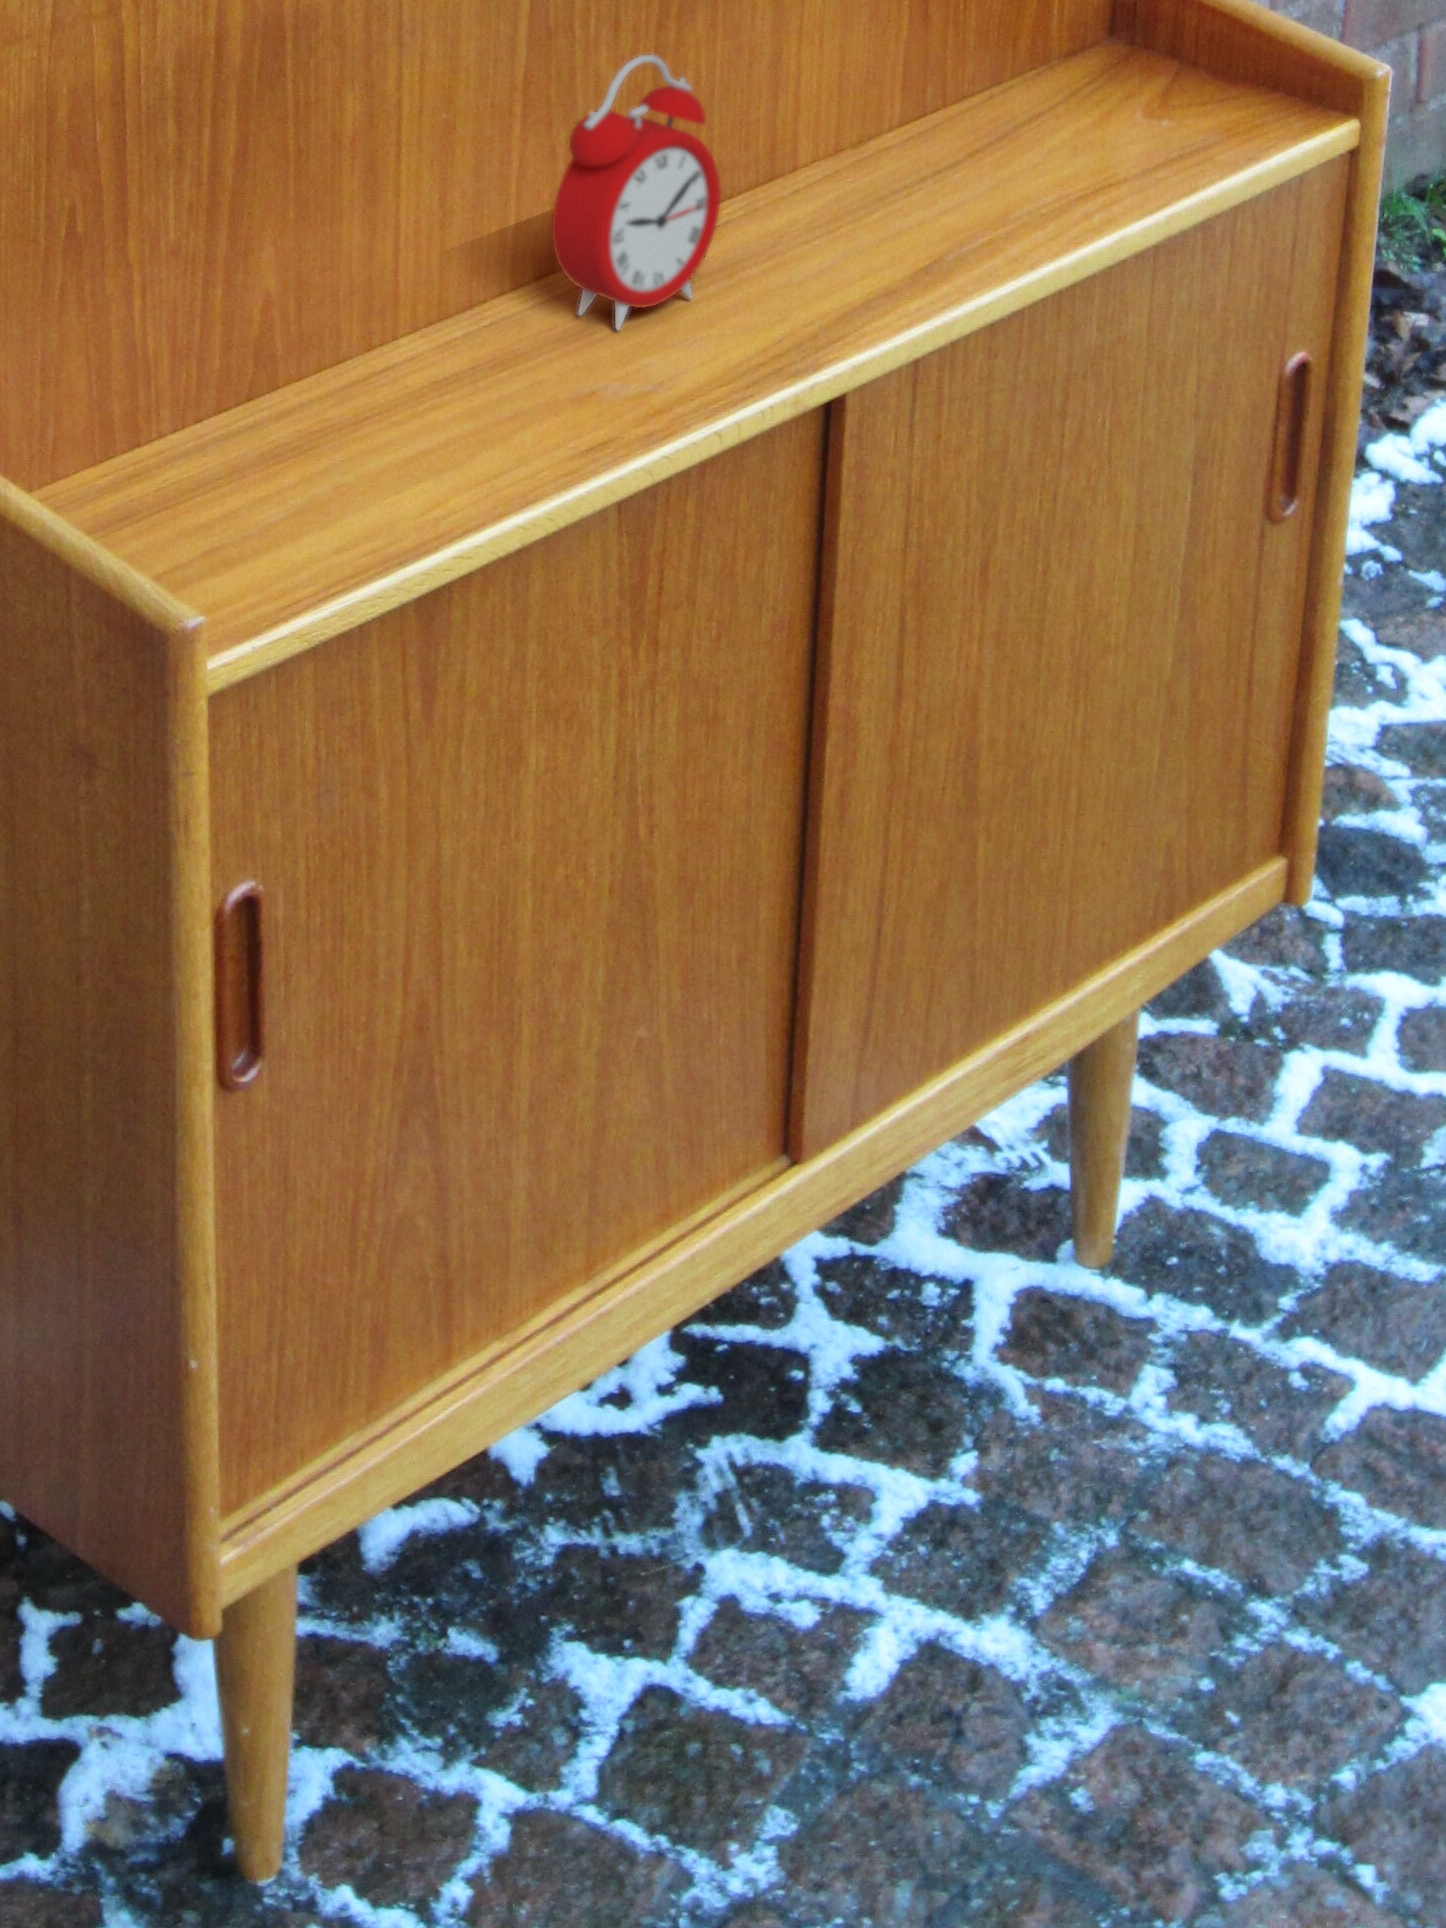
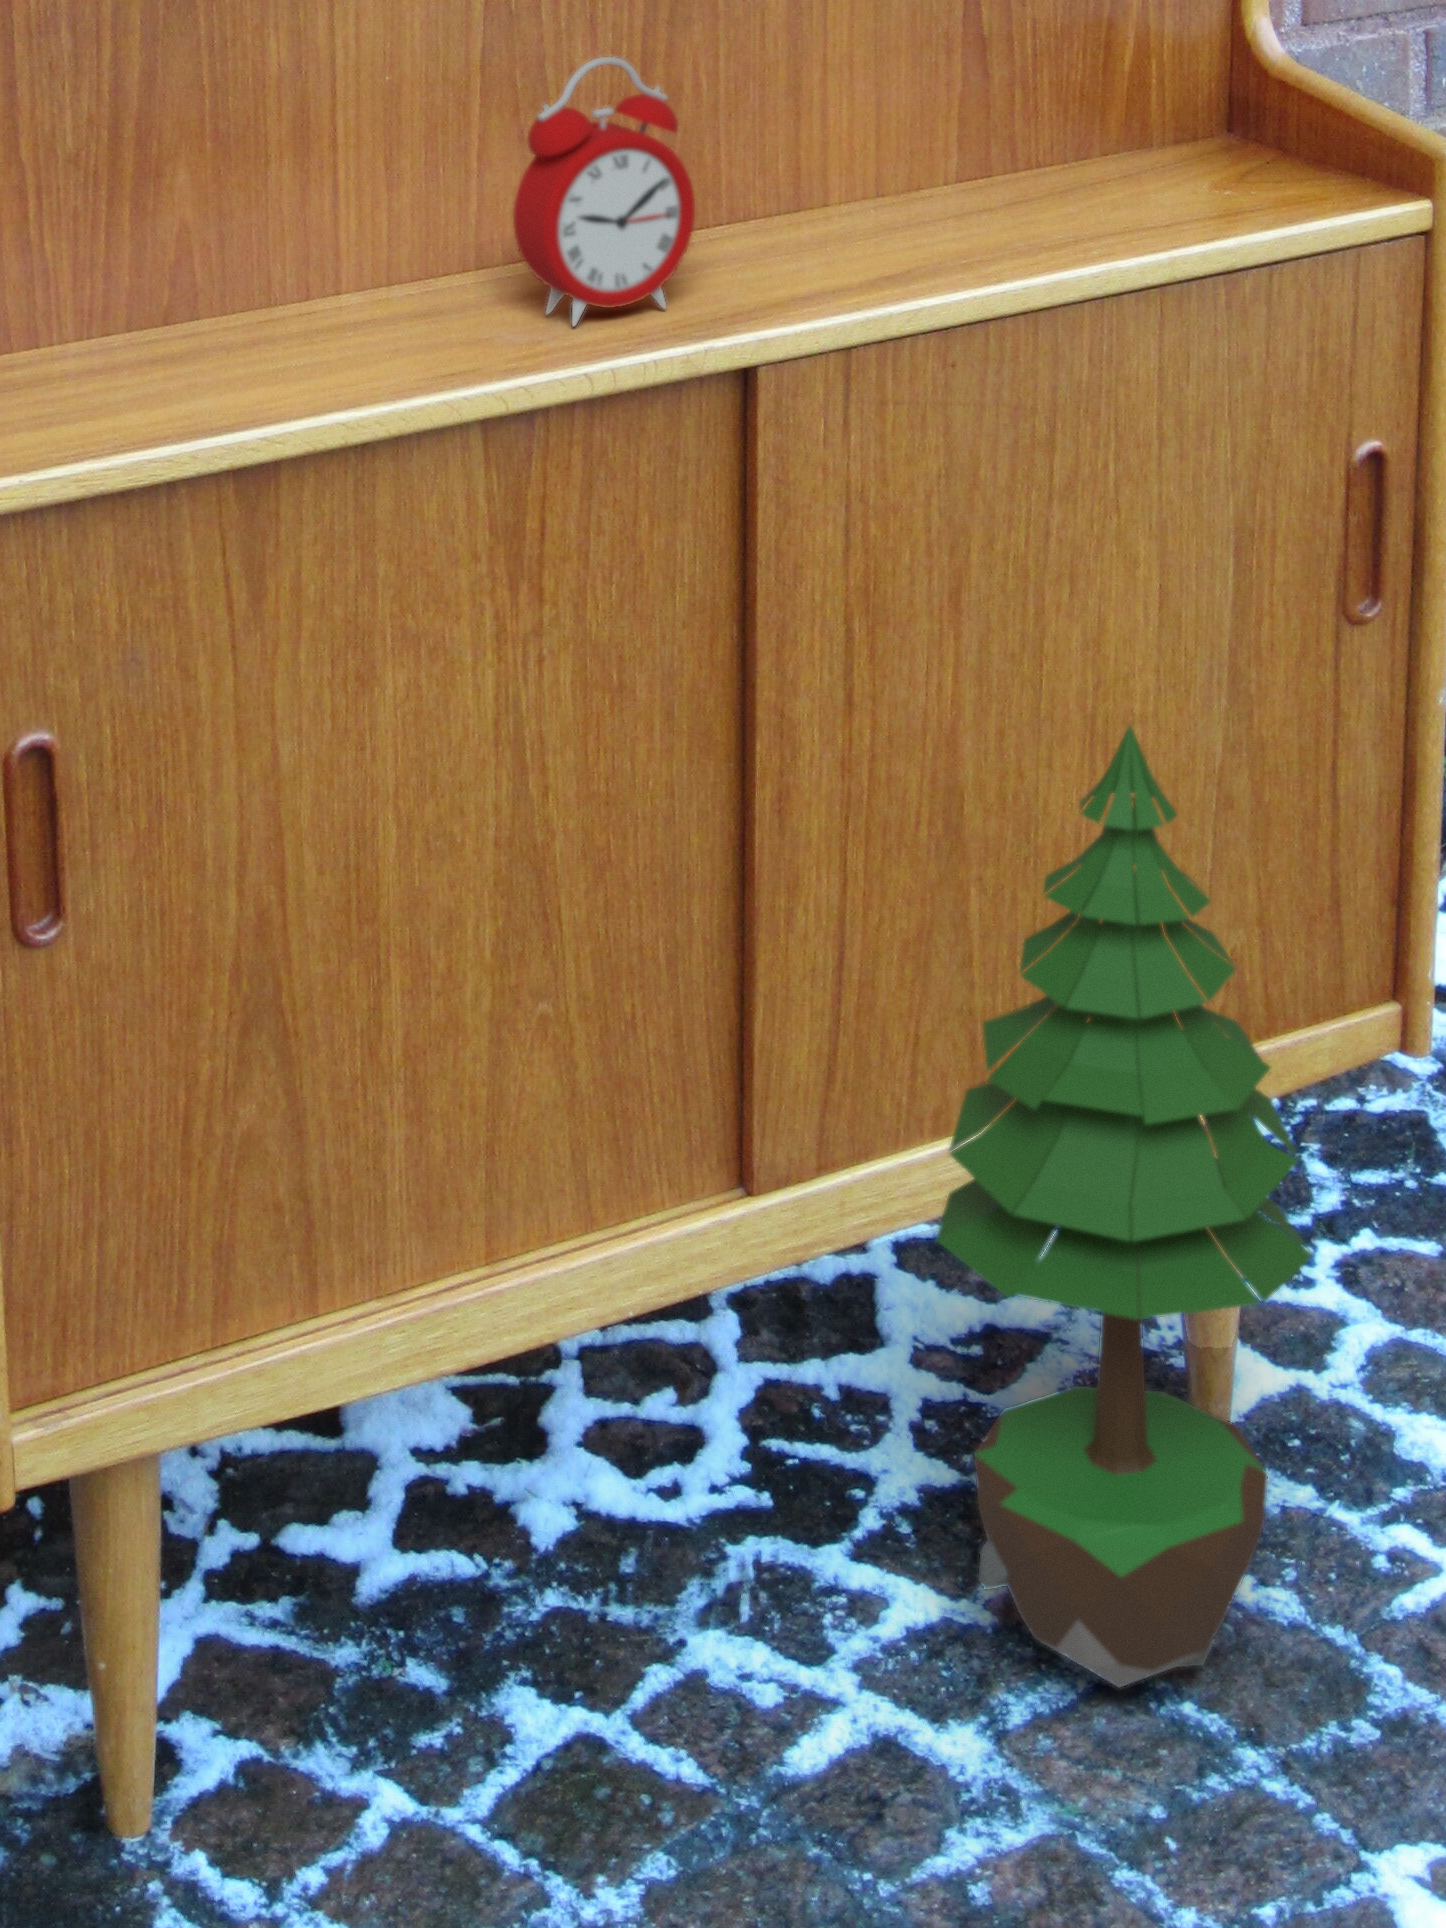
potted tree: none [951,669,1318,1553] -> present [936,726,1313,1687]

